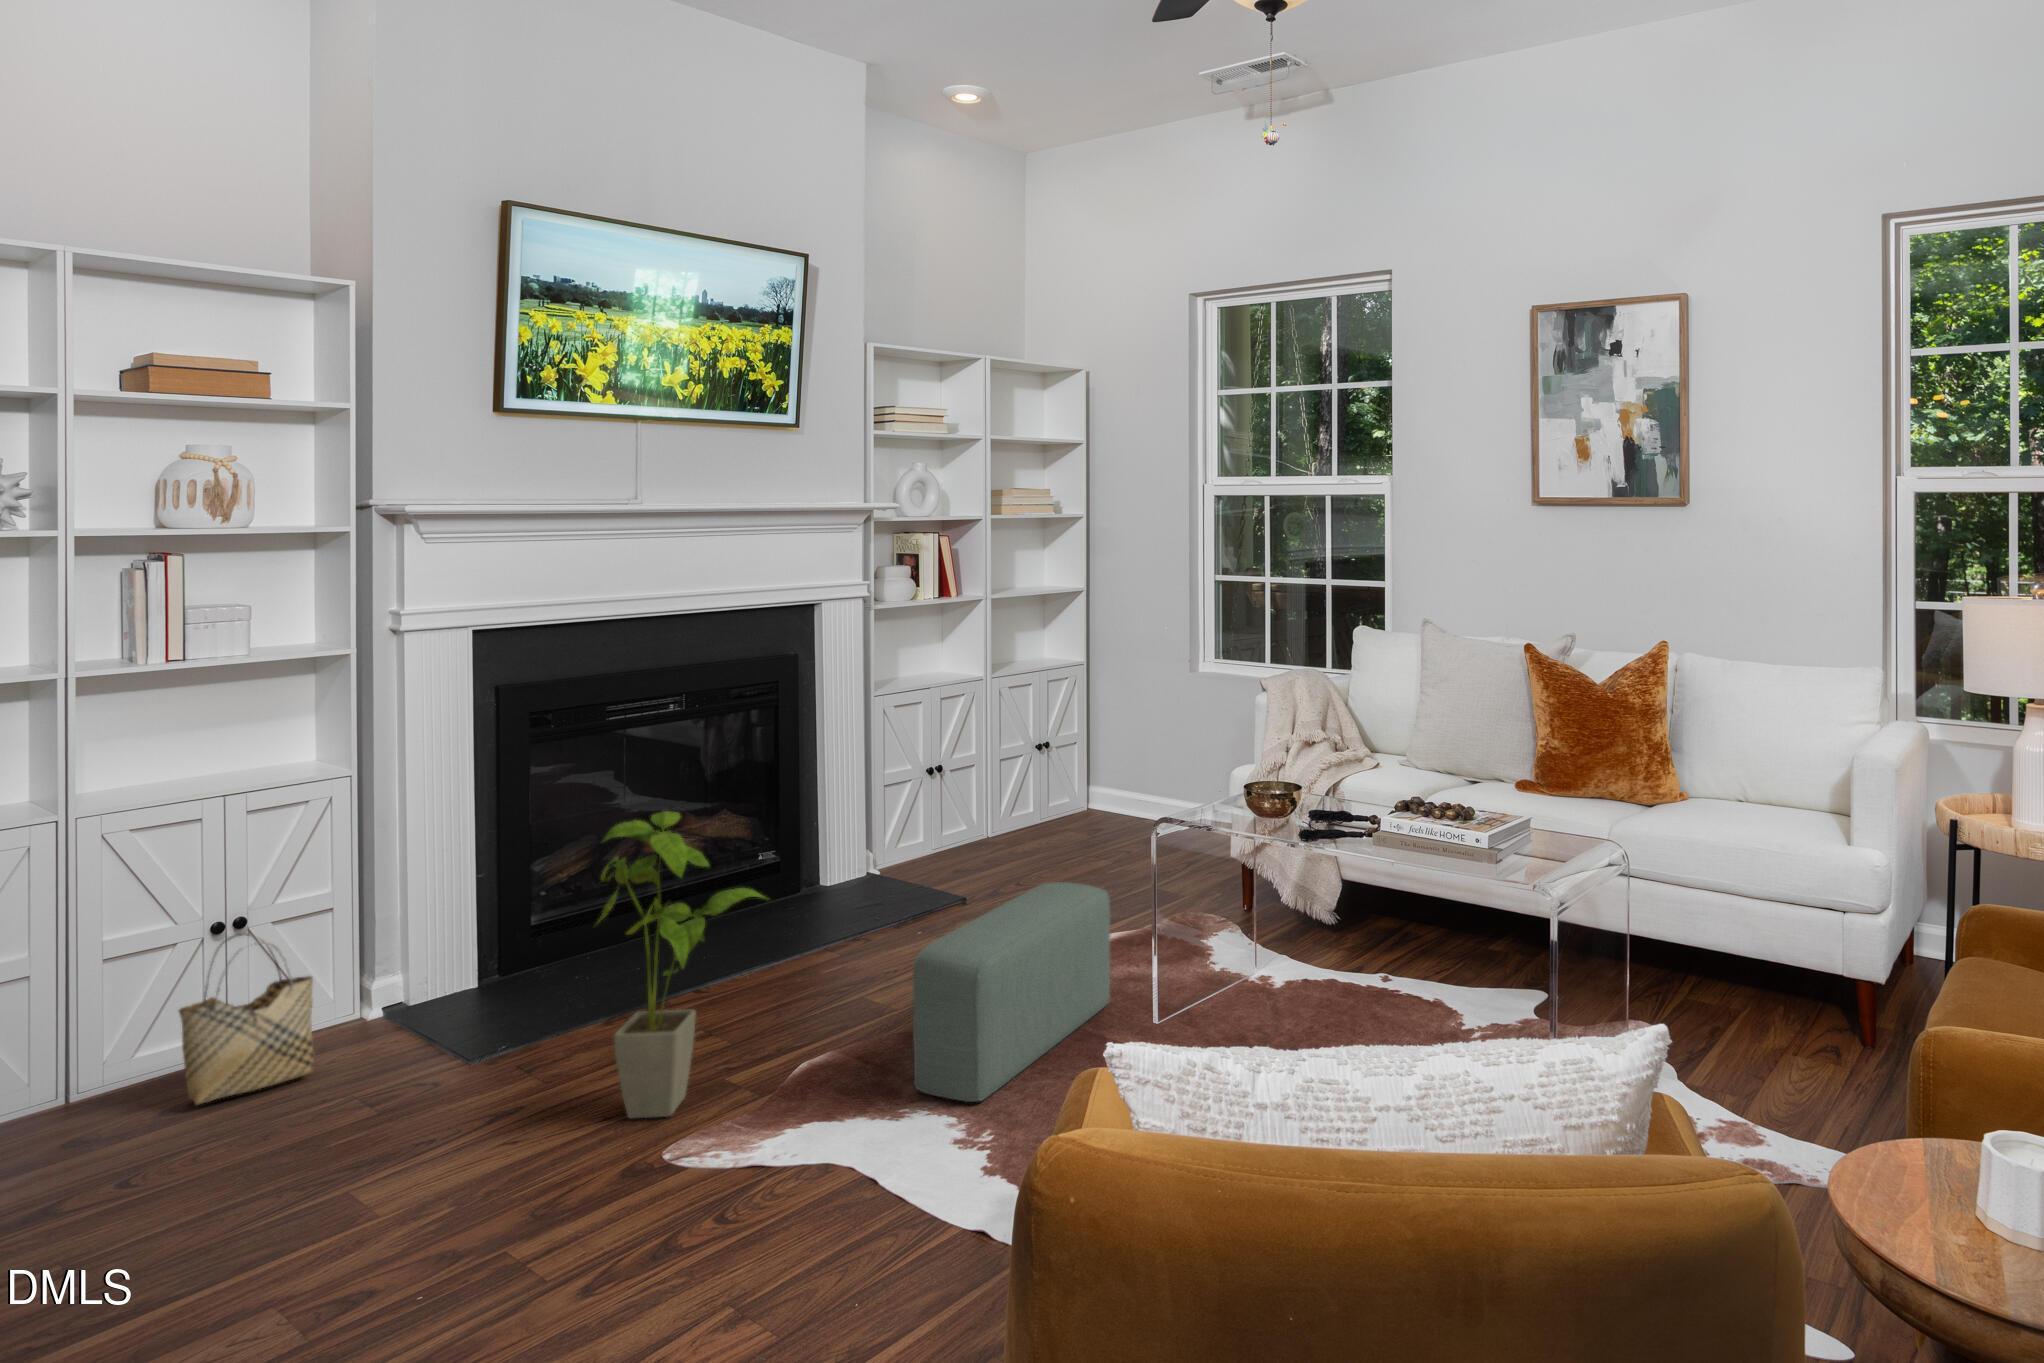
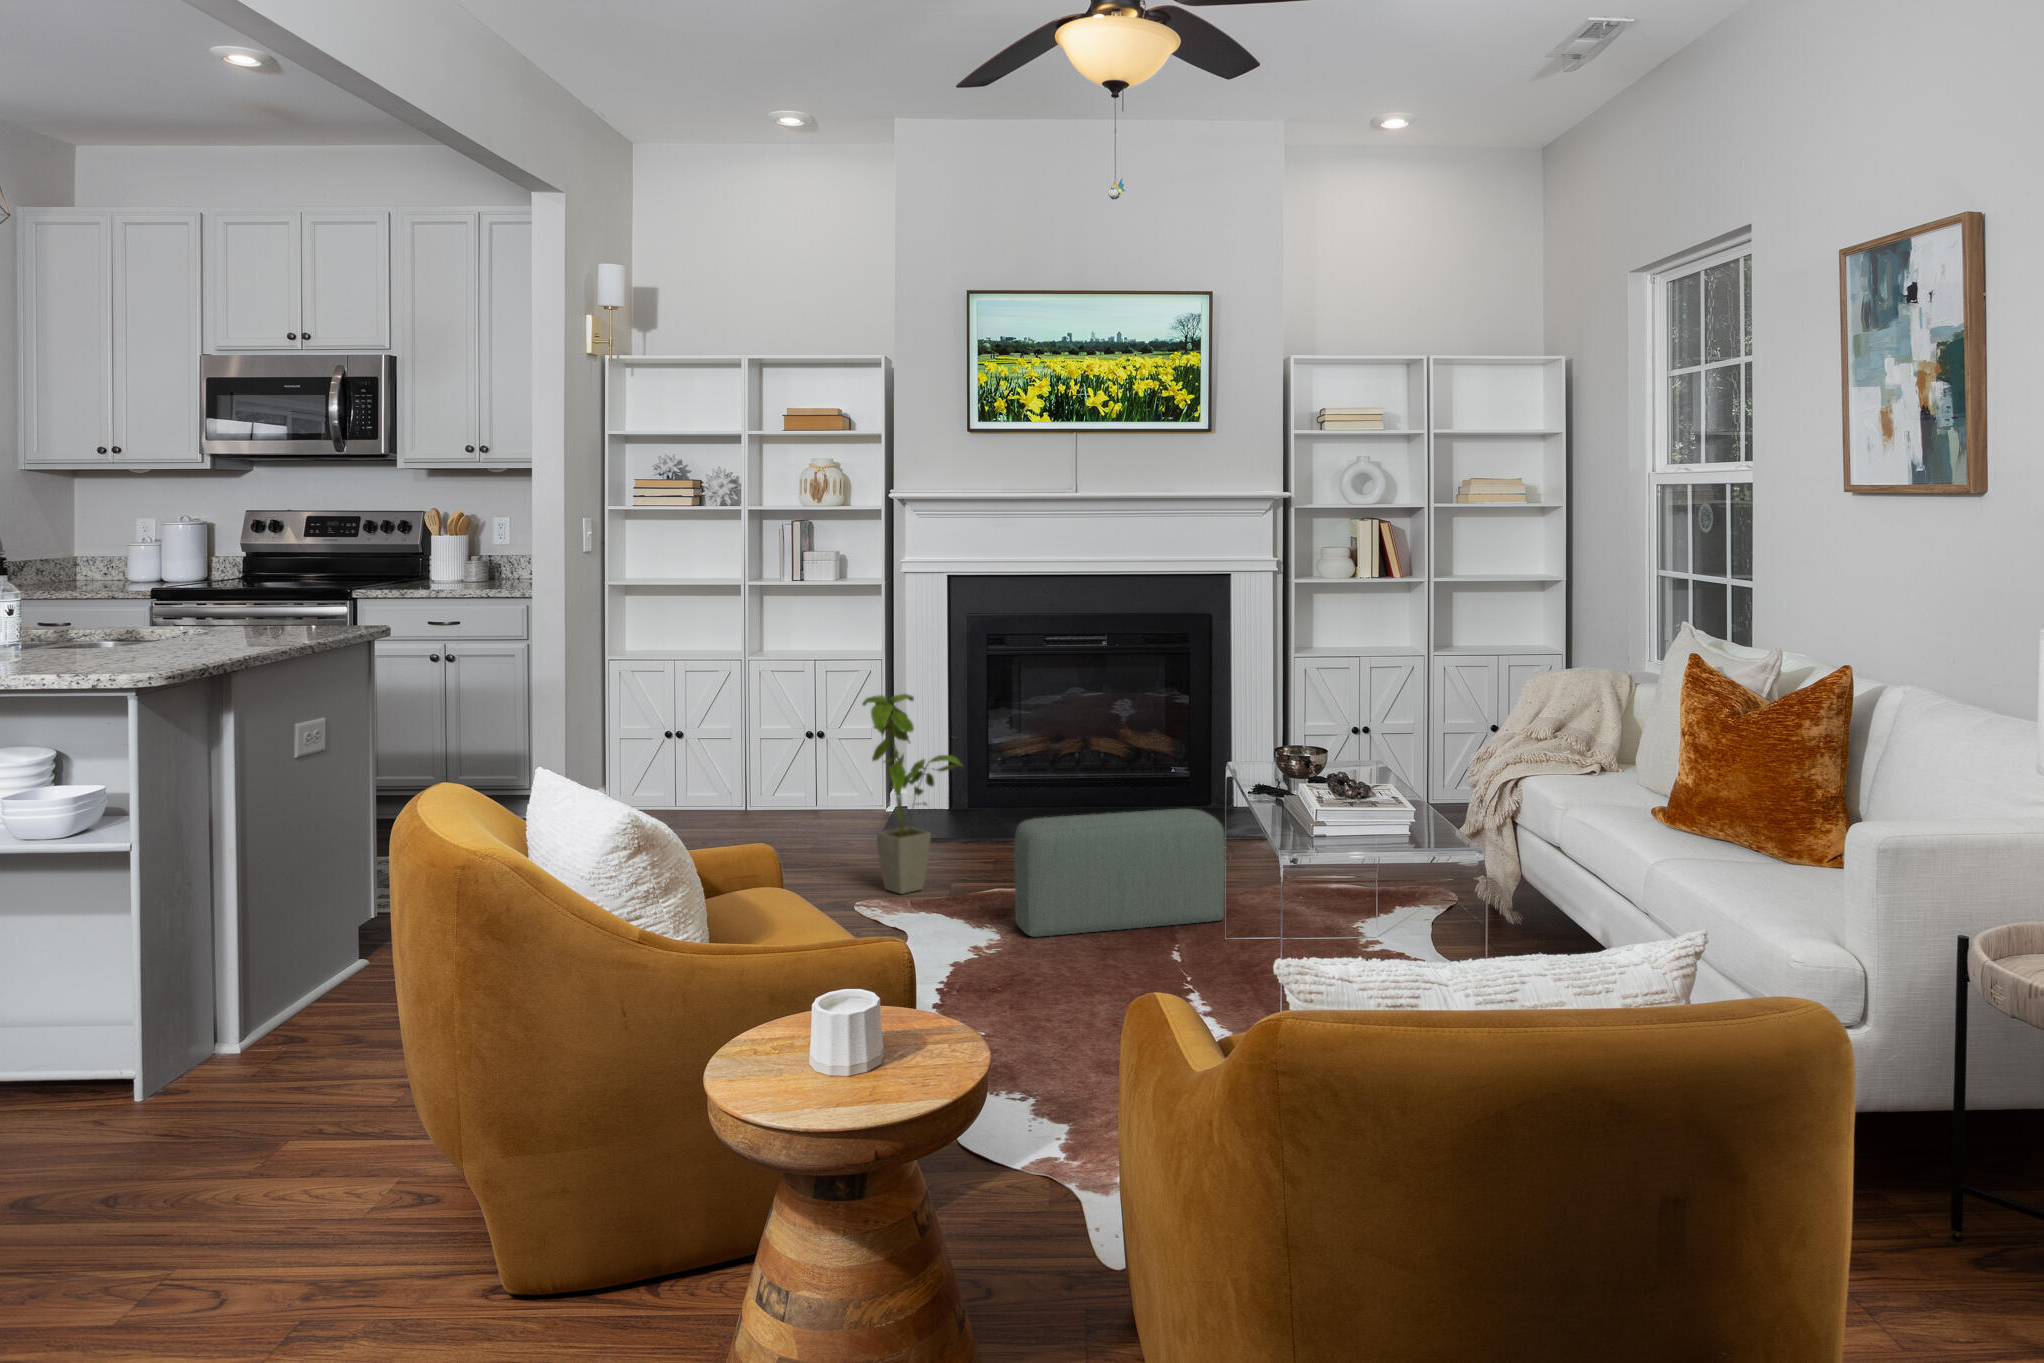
woven basket: present [179,934,314,1105] -> none [767,744,833,835]

